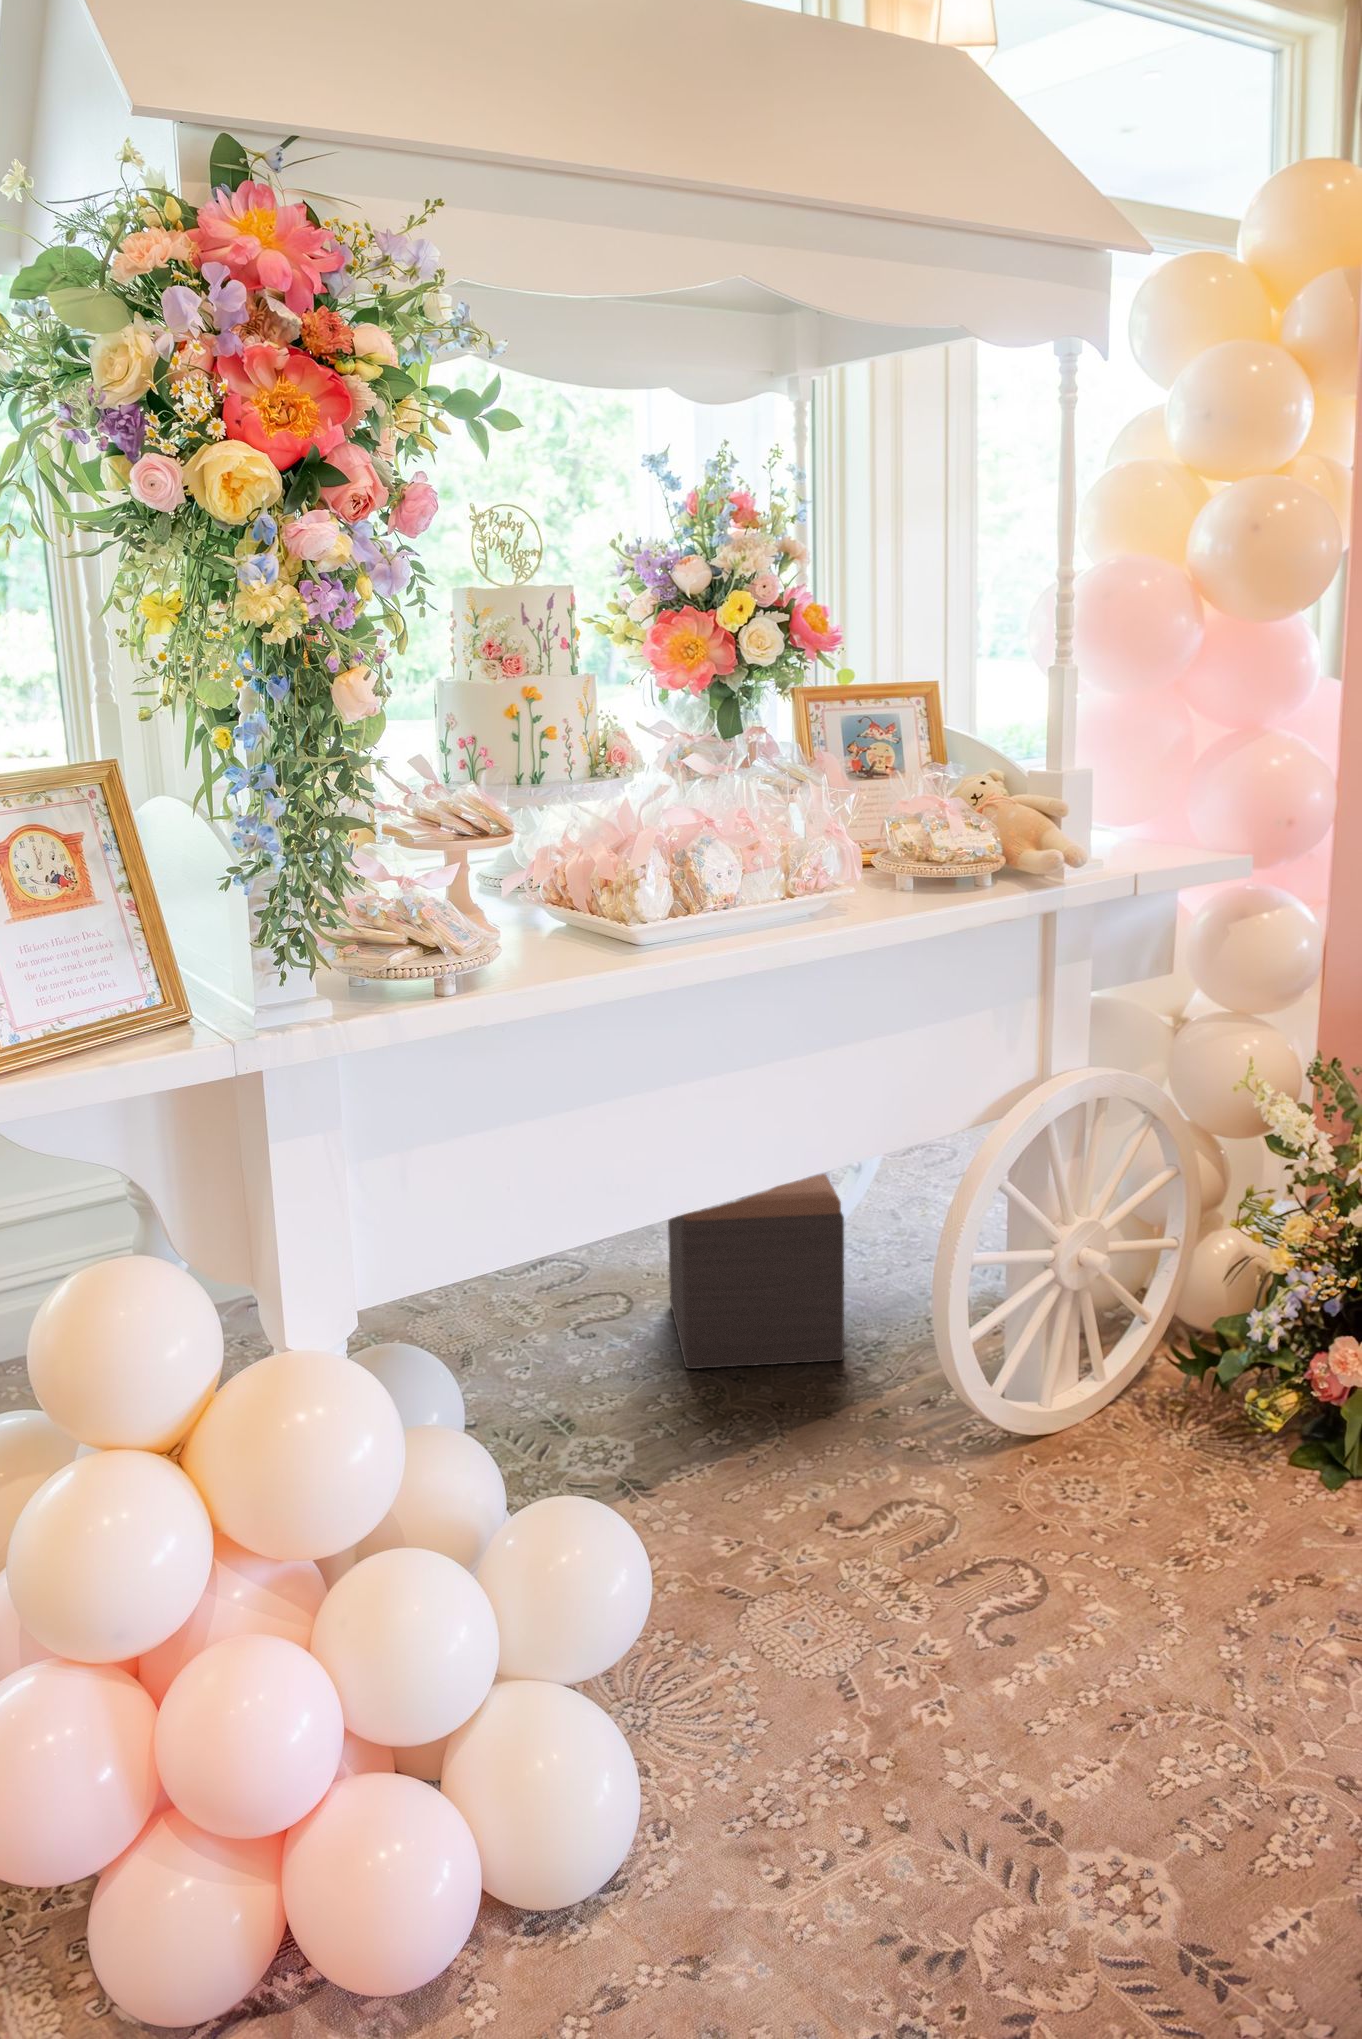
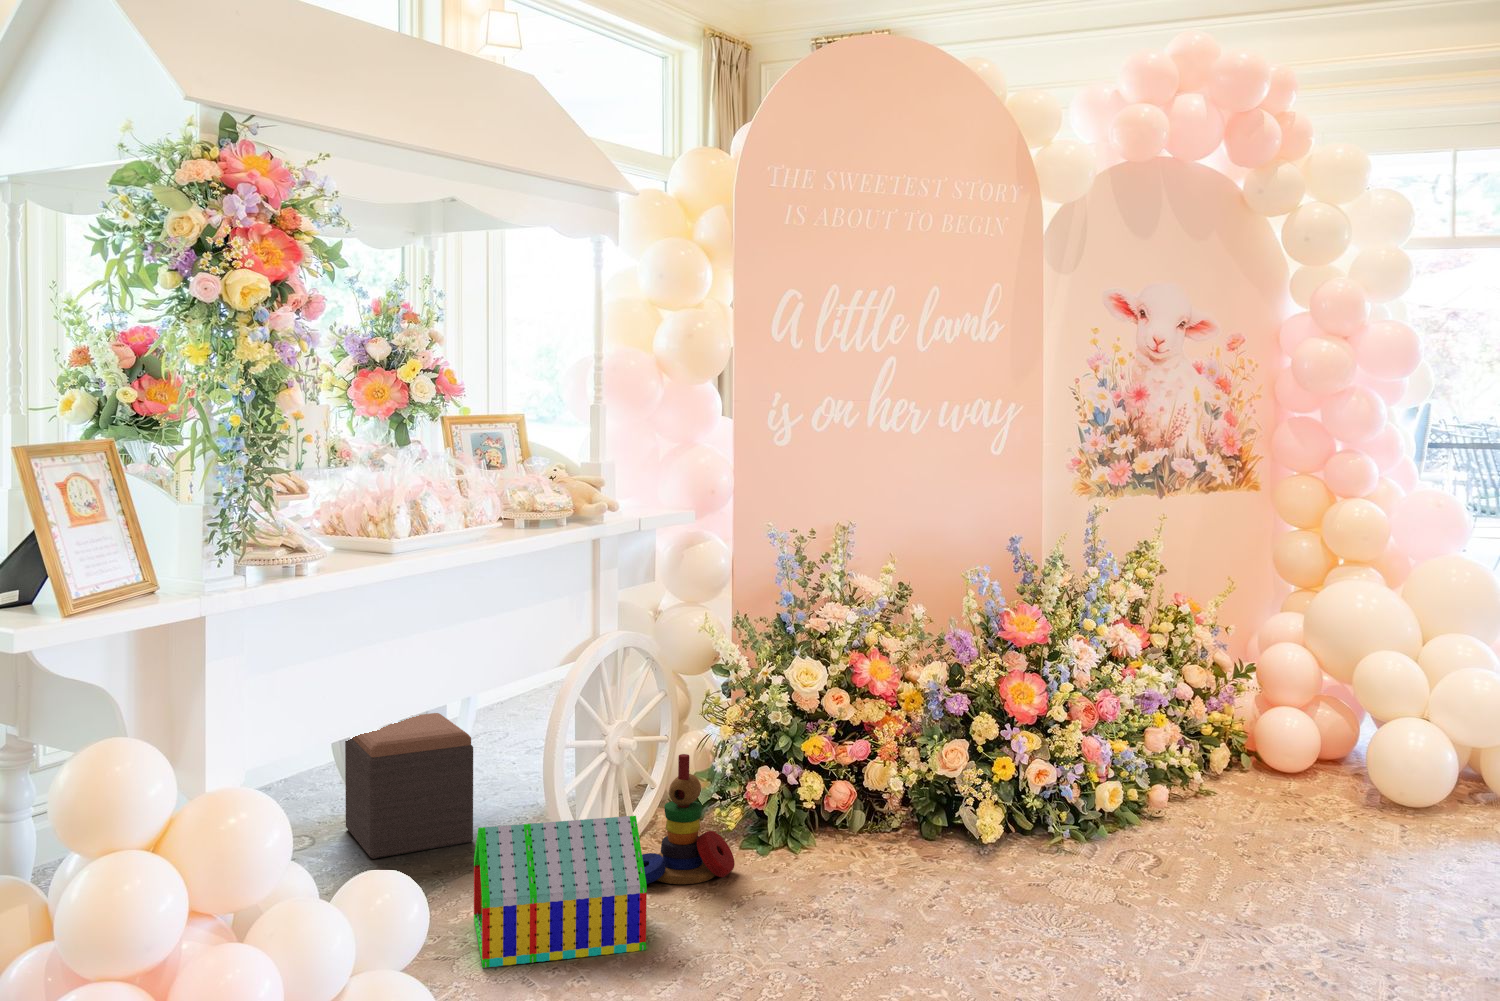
stacking toy: none [1067,1294,1275,1526] -> present [642,754,735,884]
toy house: none [780,1402,1070,1667] -> present [474,816,647,968]

